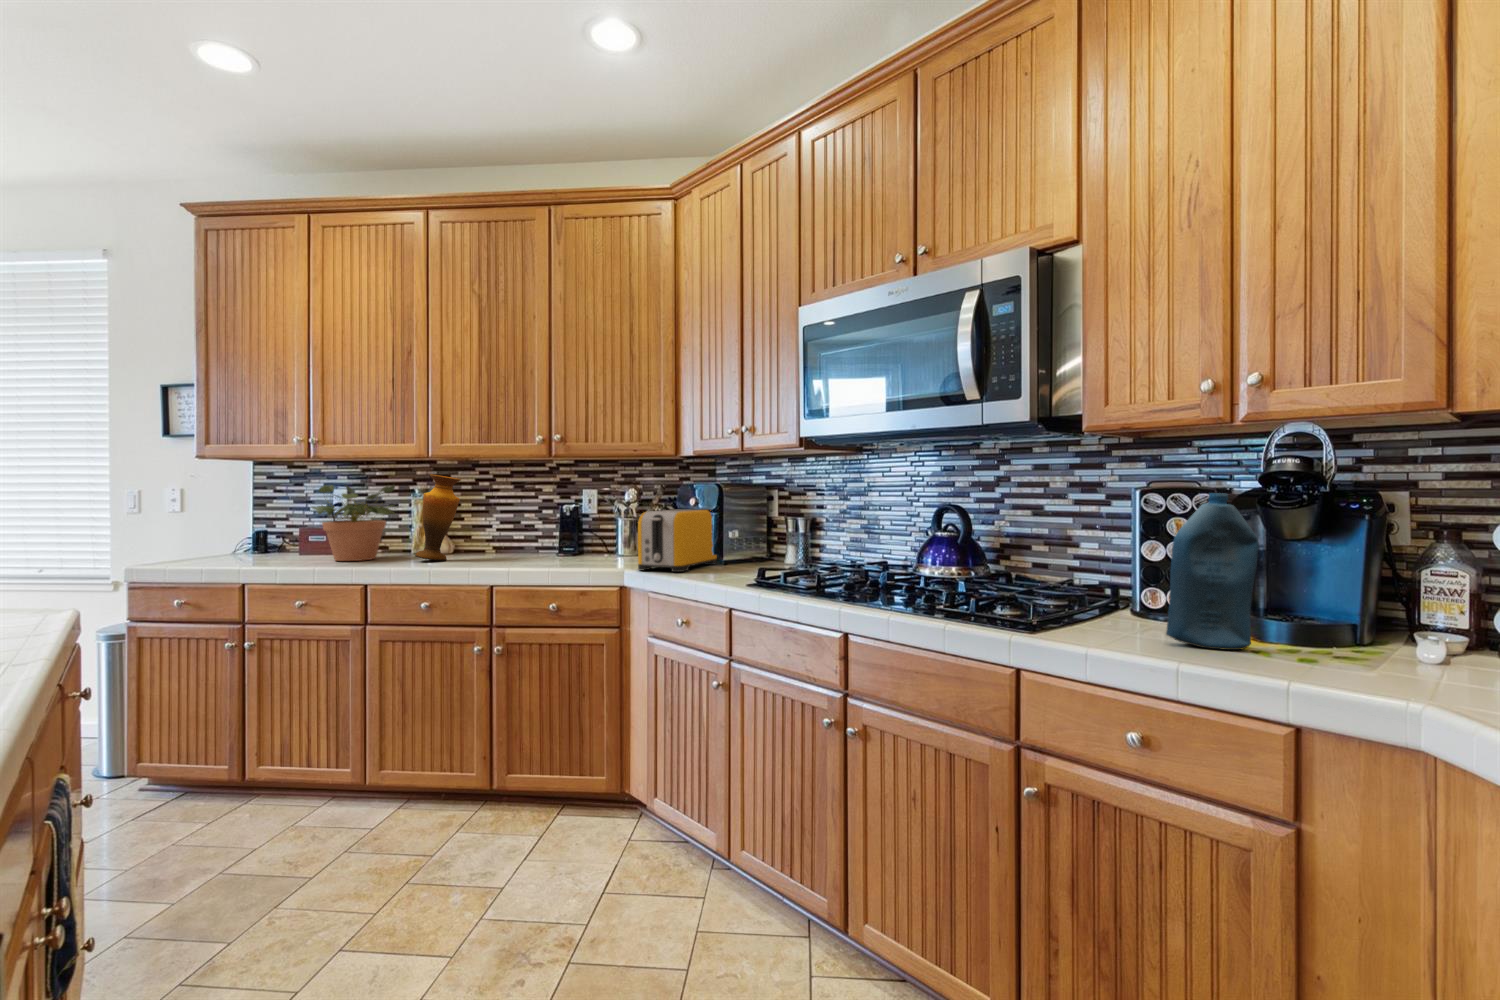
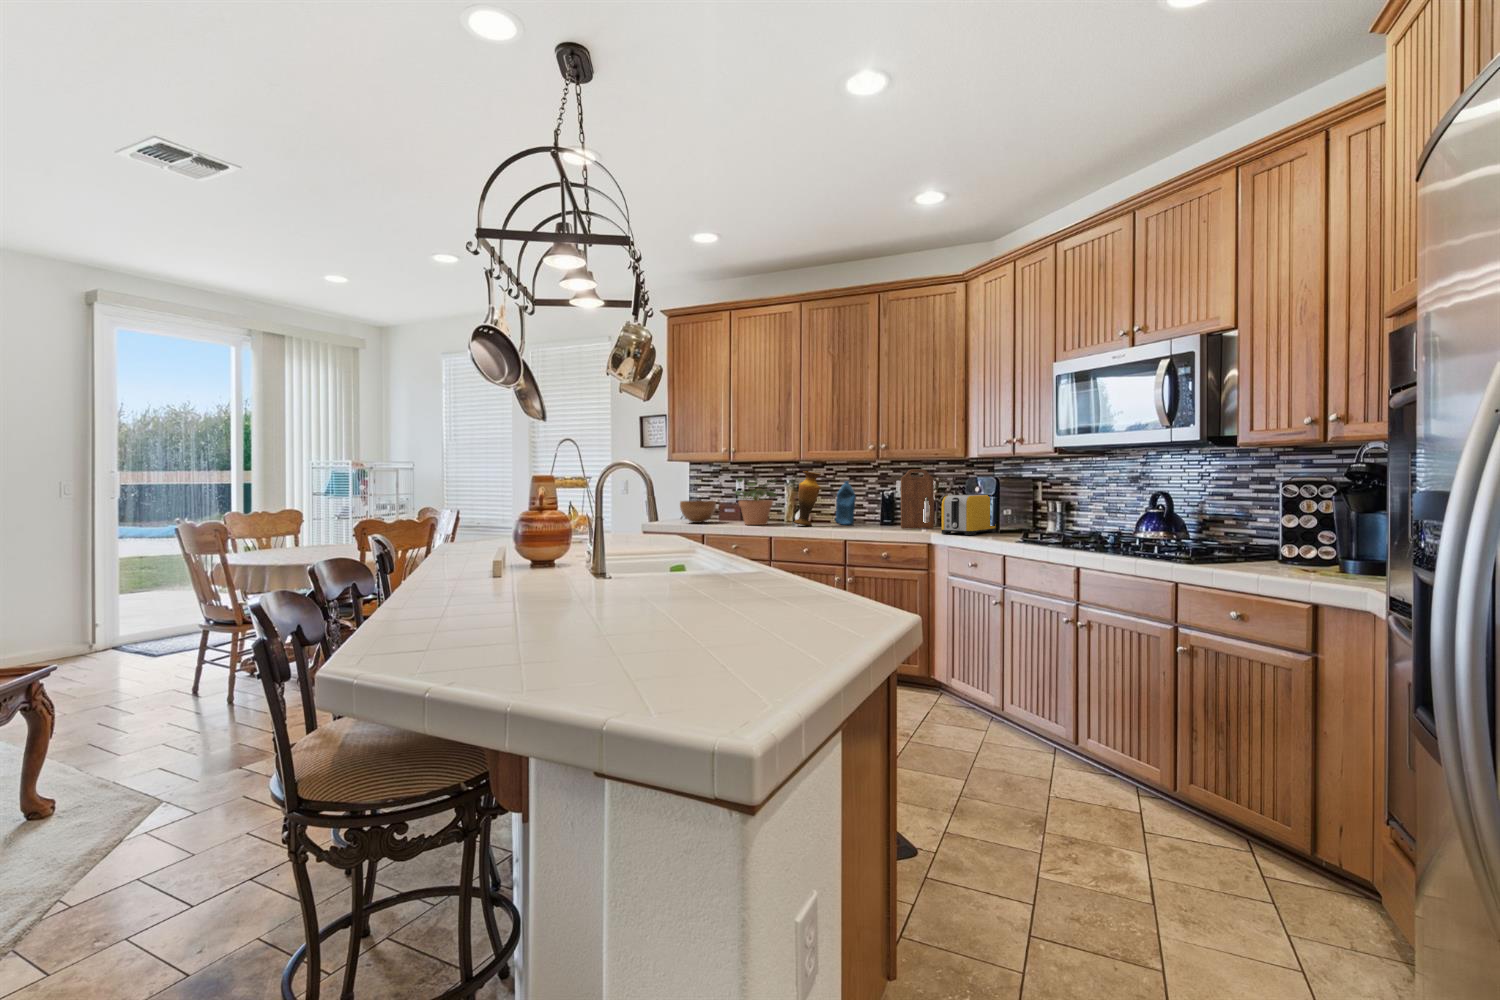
cutting board: none [581,472,631,561] -> present [901,469,934,529]
bottle: present [1166,493,1259,650] -> present [835,481,855,525]
bowl: none [220,522,291,559] -> present [680,500,716,523]

